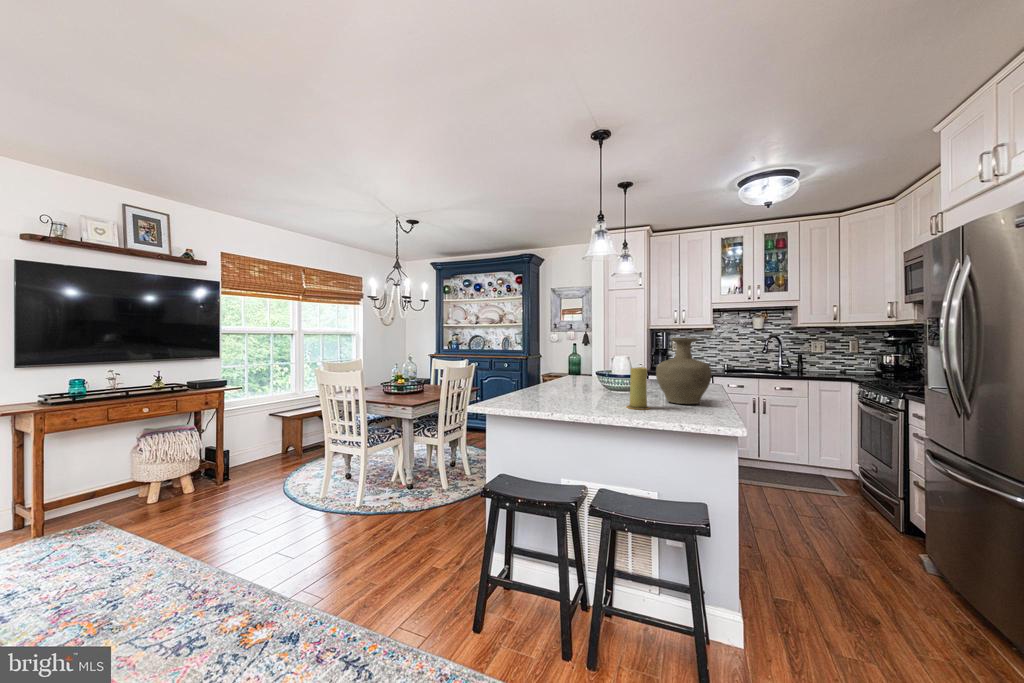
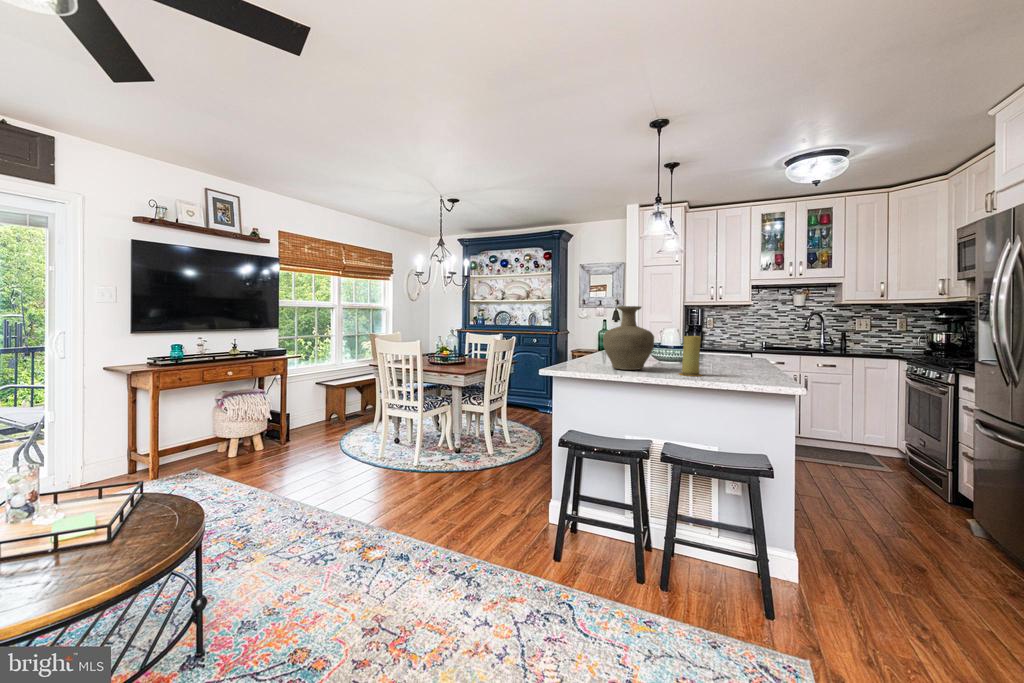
vase: present [656,338,711,404] -> present [603,306,654,370]

